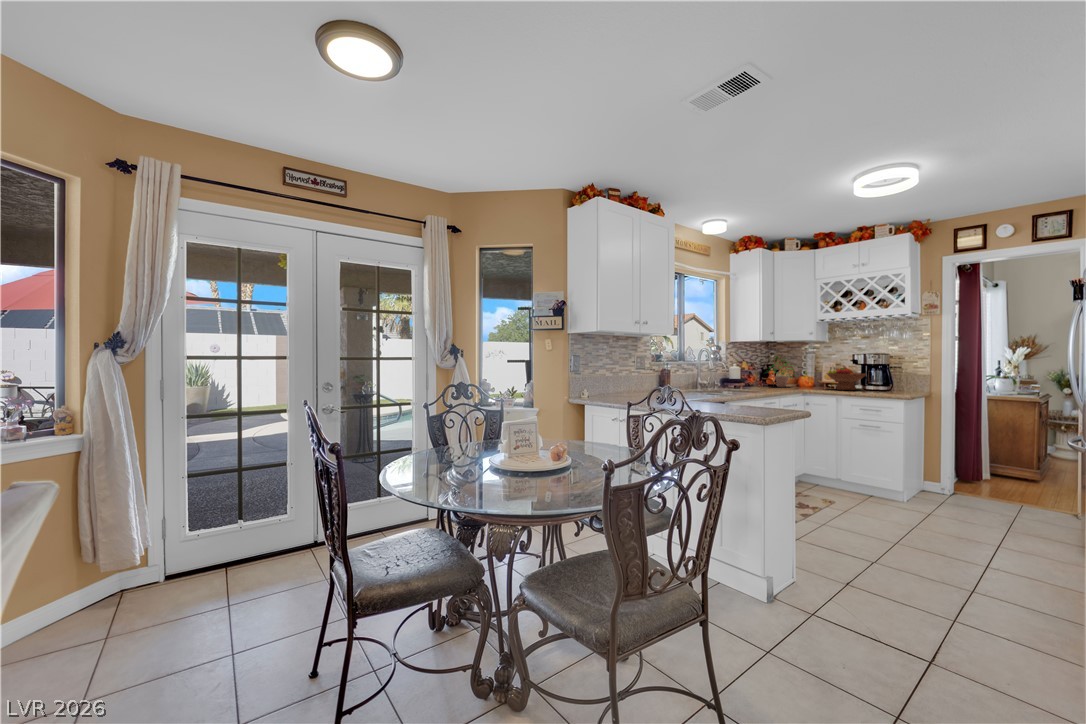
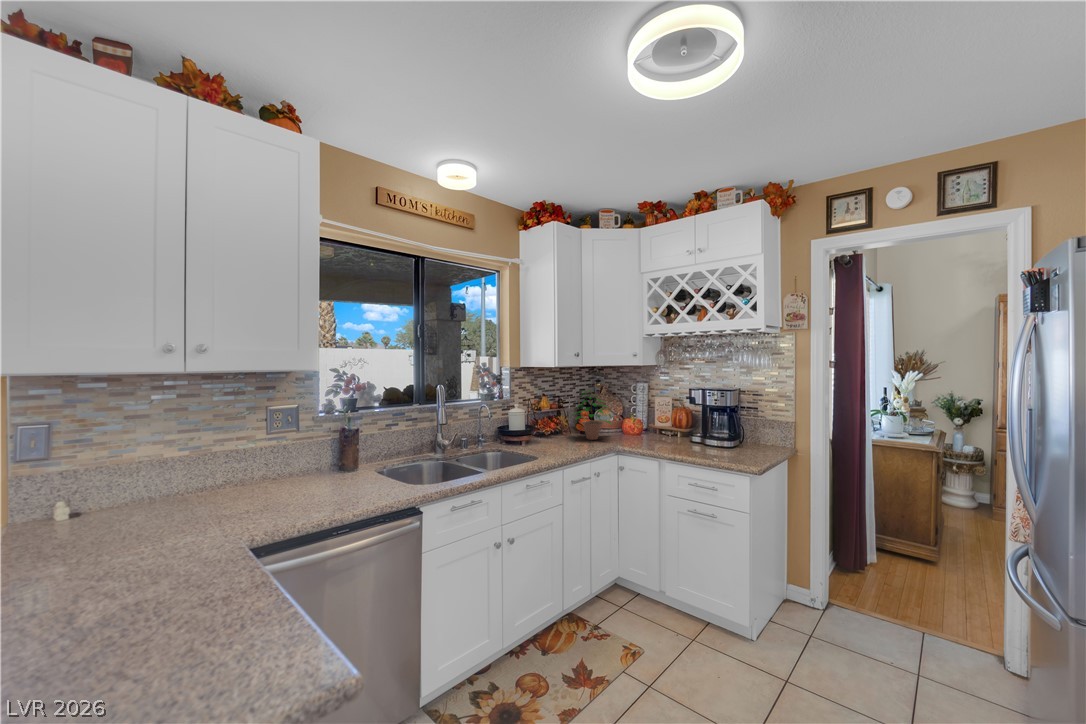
fruit bowl: present [827,367,866,390] -> none [649,412,704,449]

